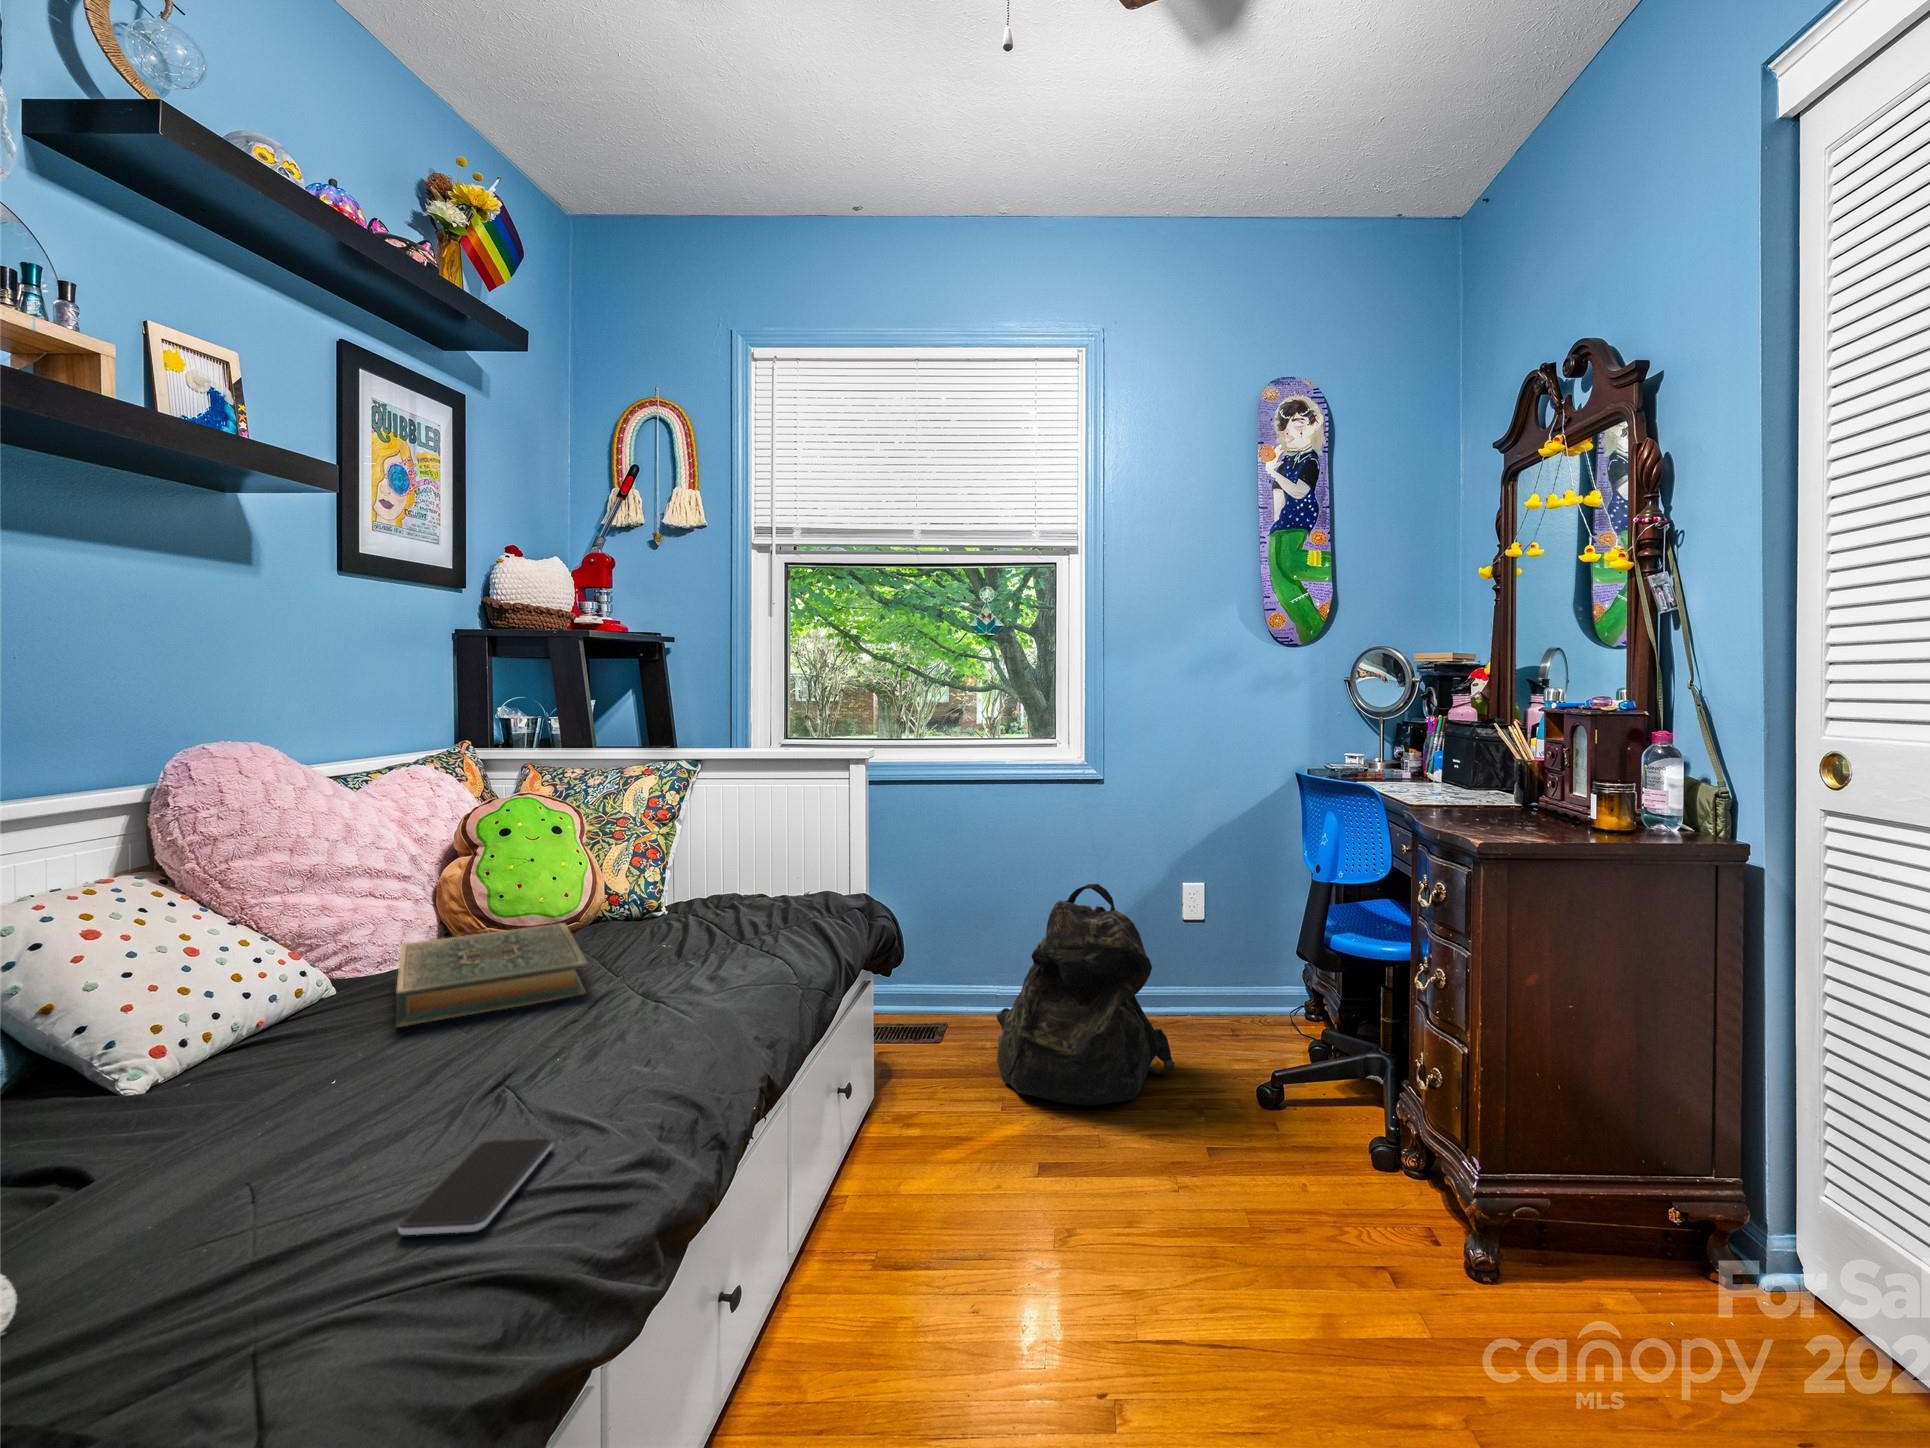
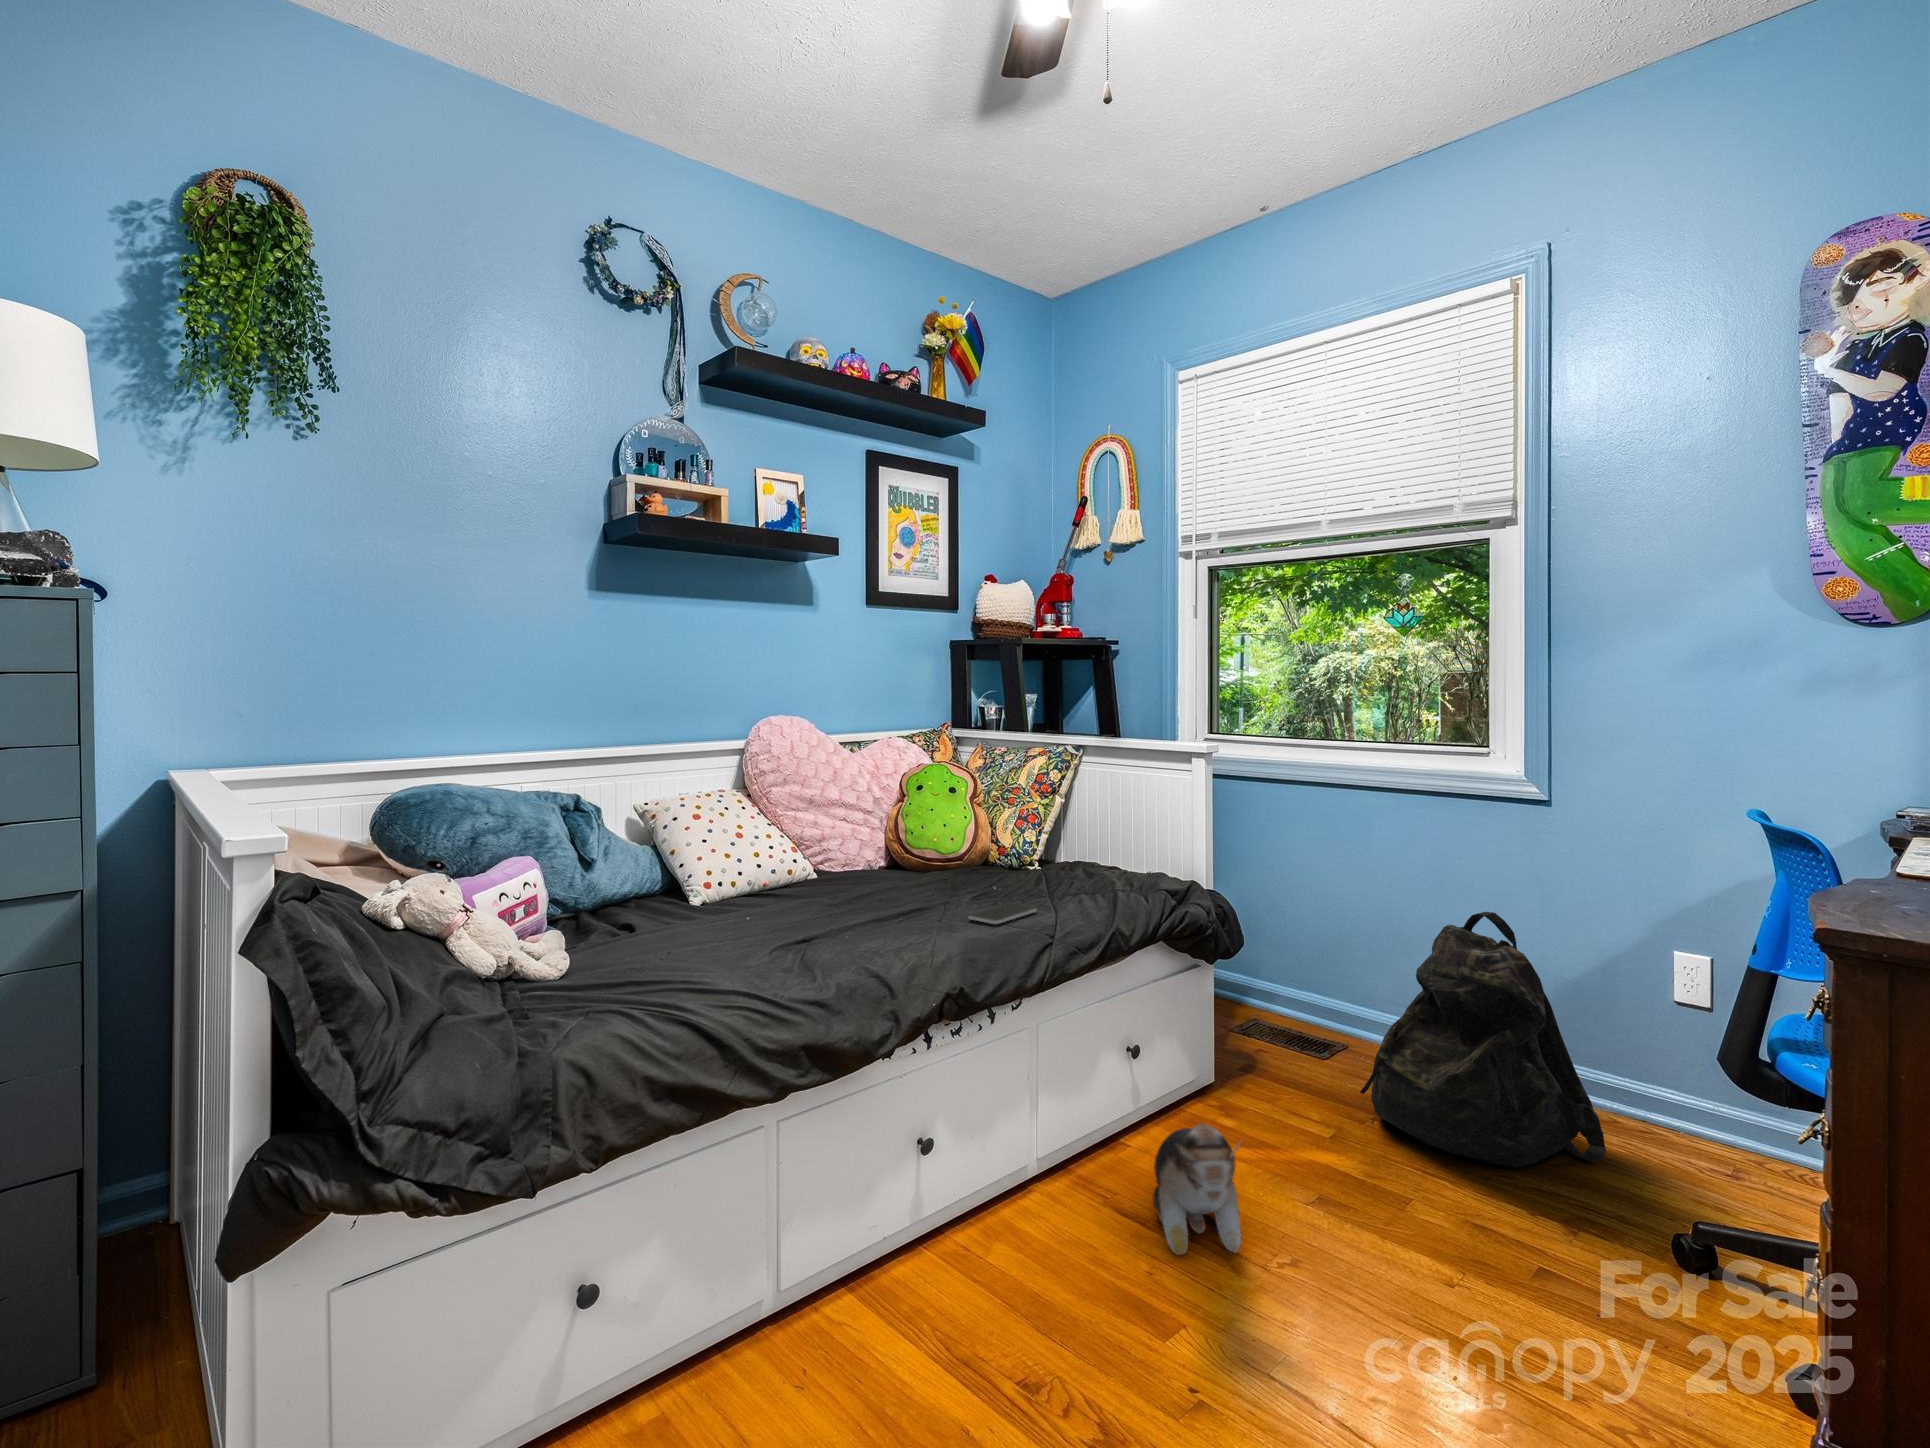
hardback book: present [396,923,587,1027] -> none [820,852,948,900]
smartphone: present [398,1138,553,1235] -> present [969,903,1036,924]
plush toy: none [896,1169,1068,1331] -> present [1153,1123,1241,1255]

